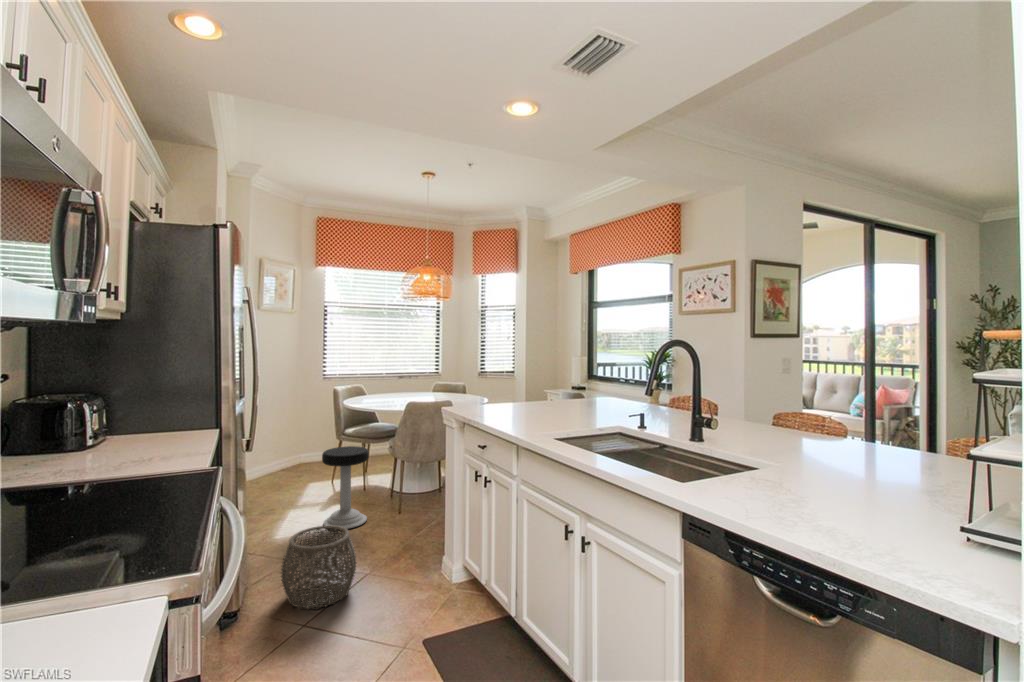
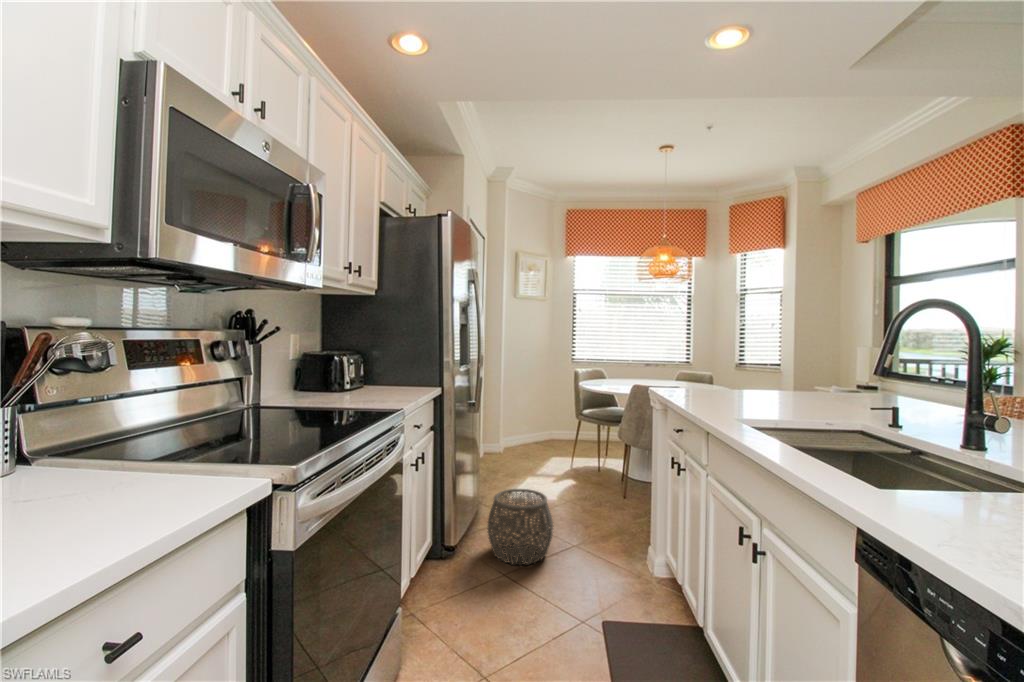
stool: present [322,446,369,529] -> none [549,423,591,501]

